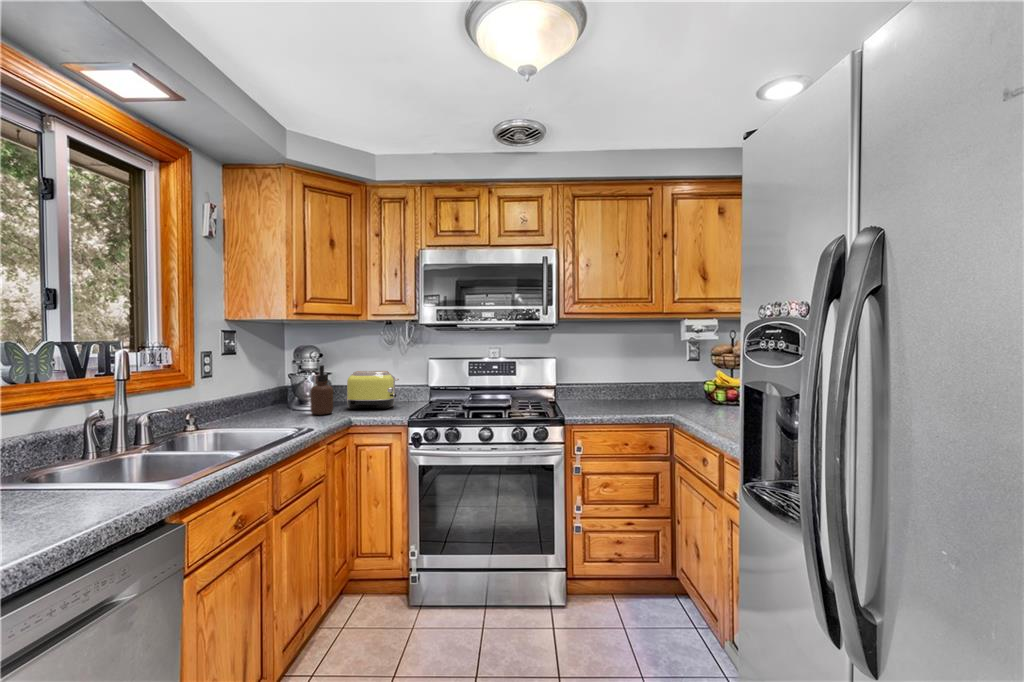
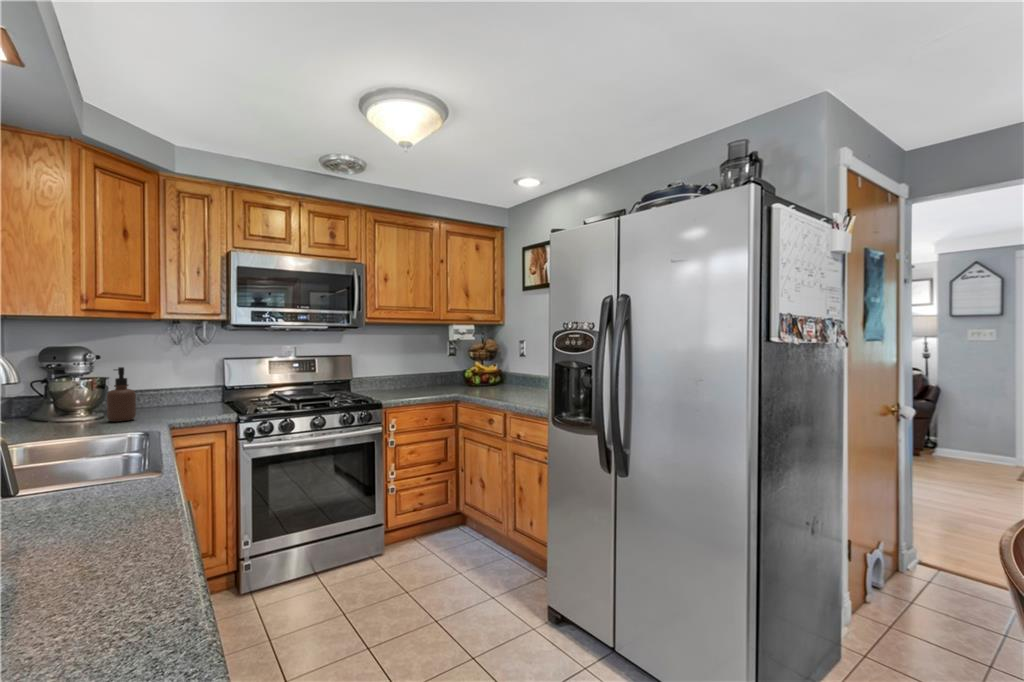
toaster: present [347,371,399,409] -> none [138,373,203,415]

